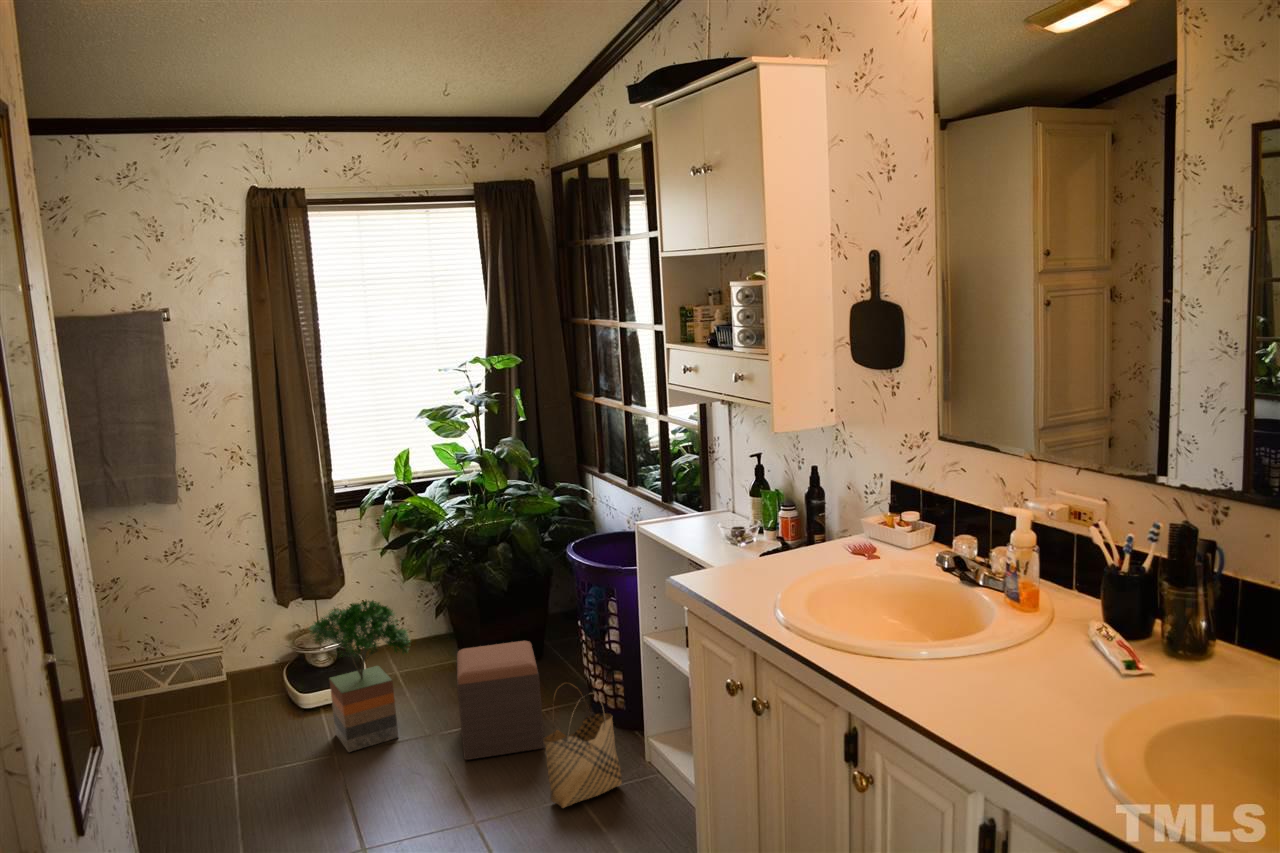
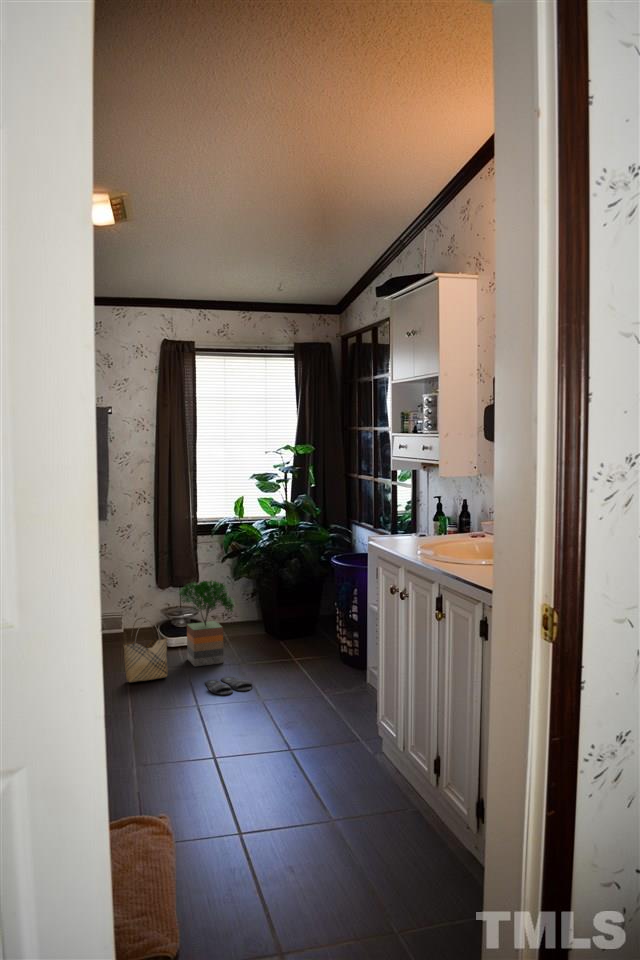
footstool: present [457,641,545,760] -> none [259,611,309,674]
woven basket: present [543,683,622,808] -> present [123,618,168,682]
slippers: none [369,772,454,820] -> present [205,677,252,695]

